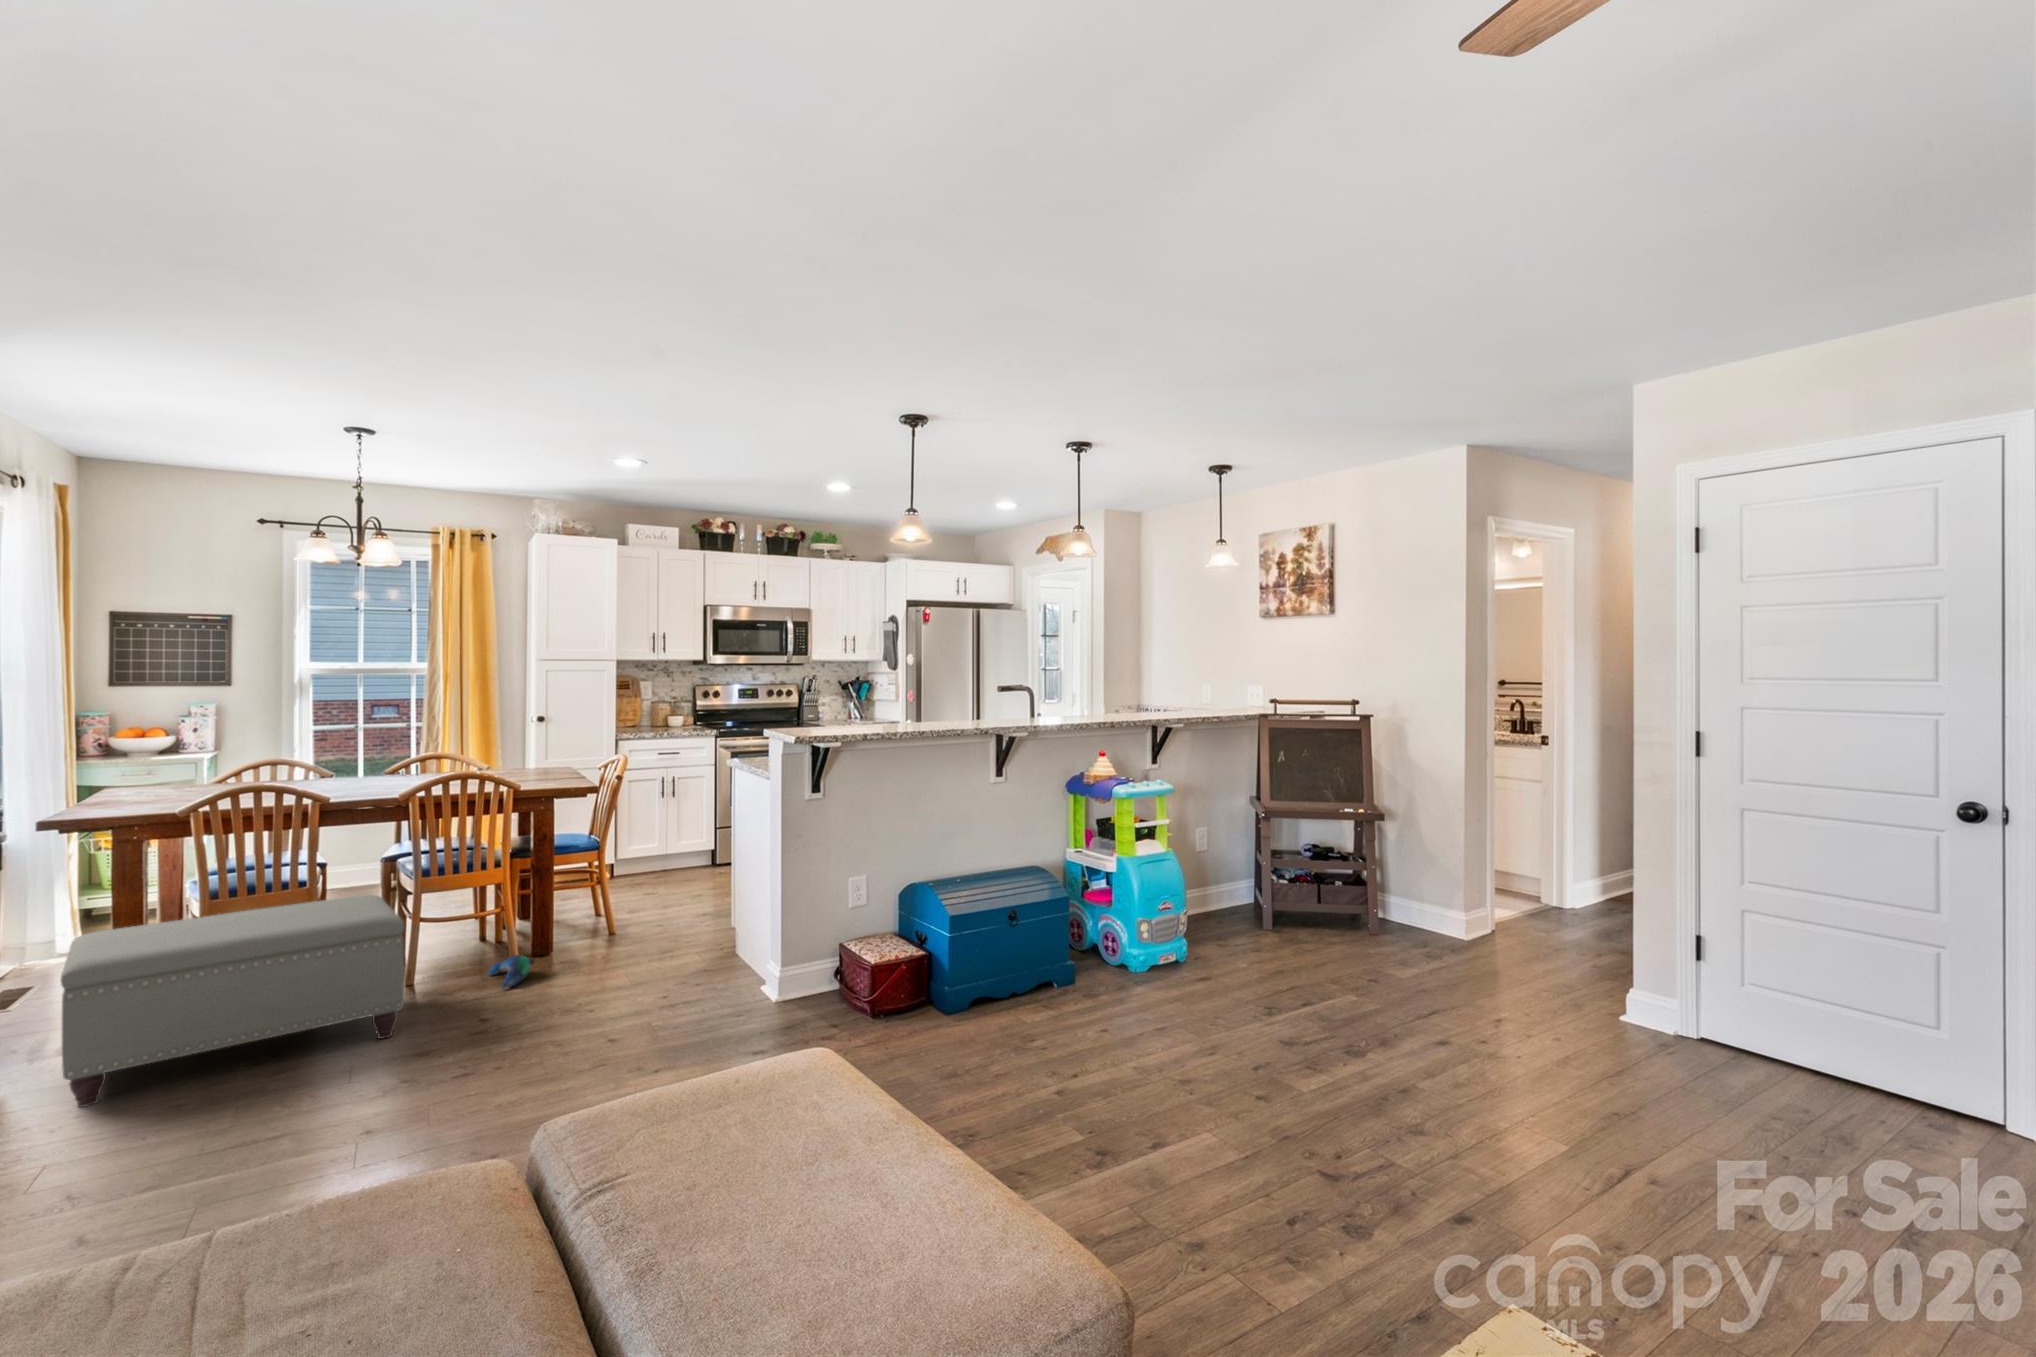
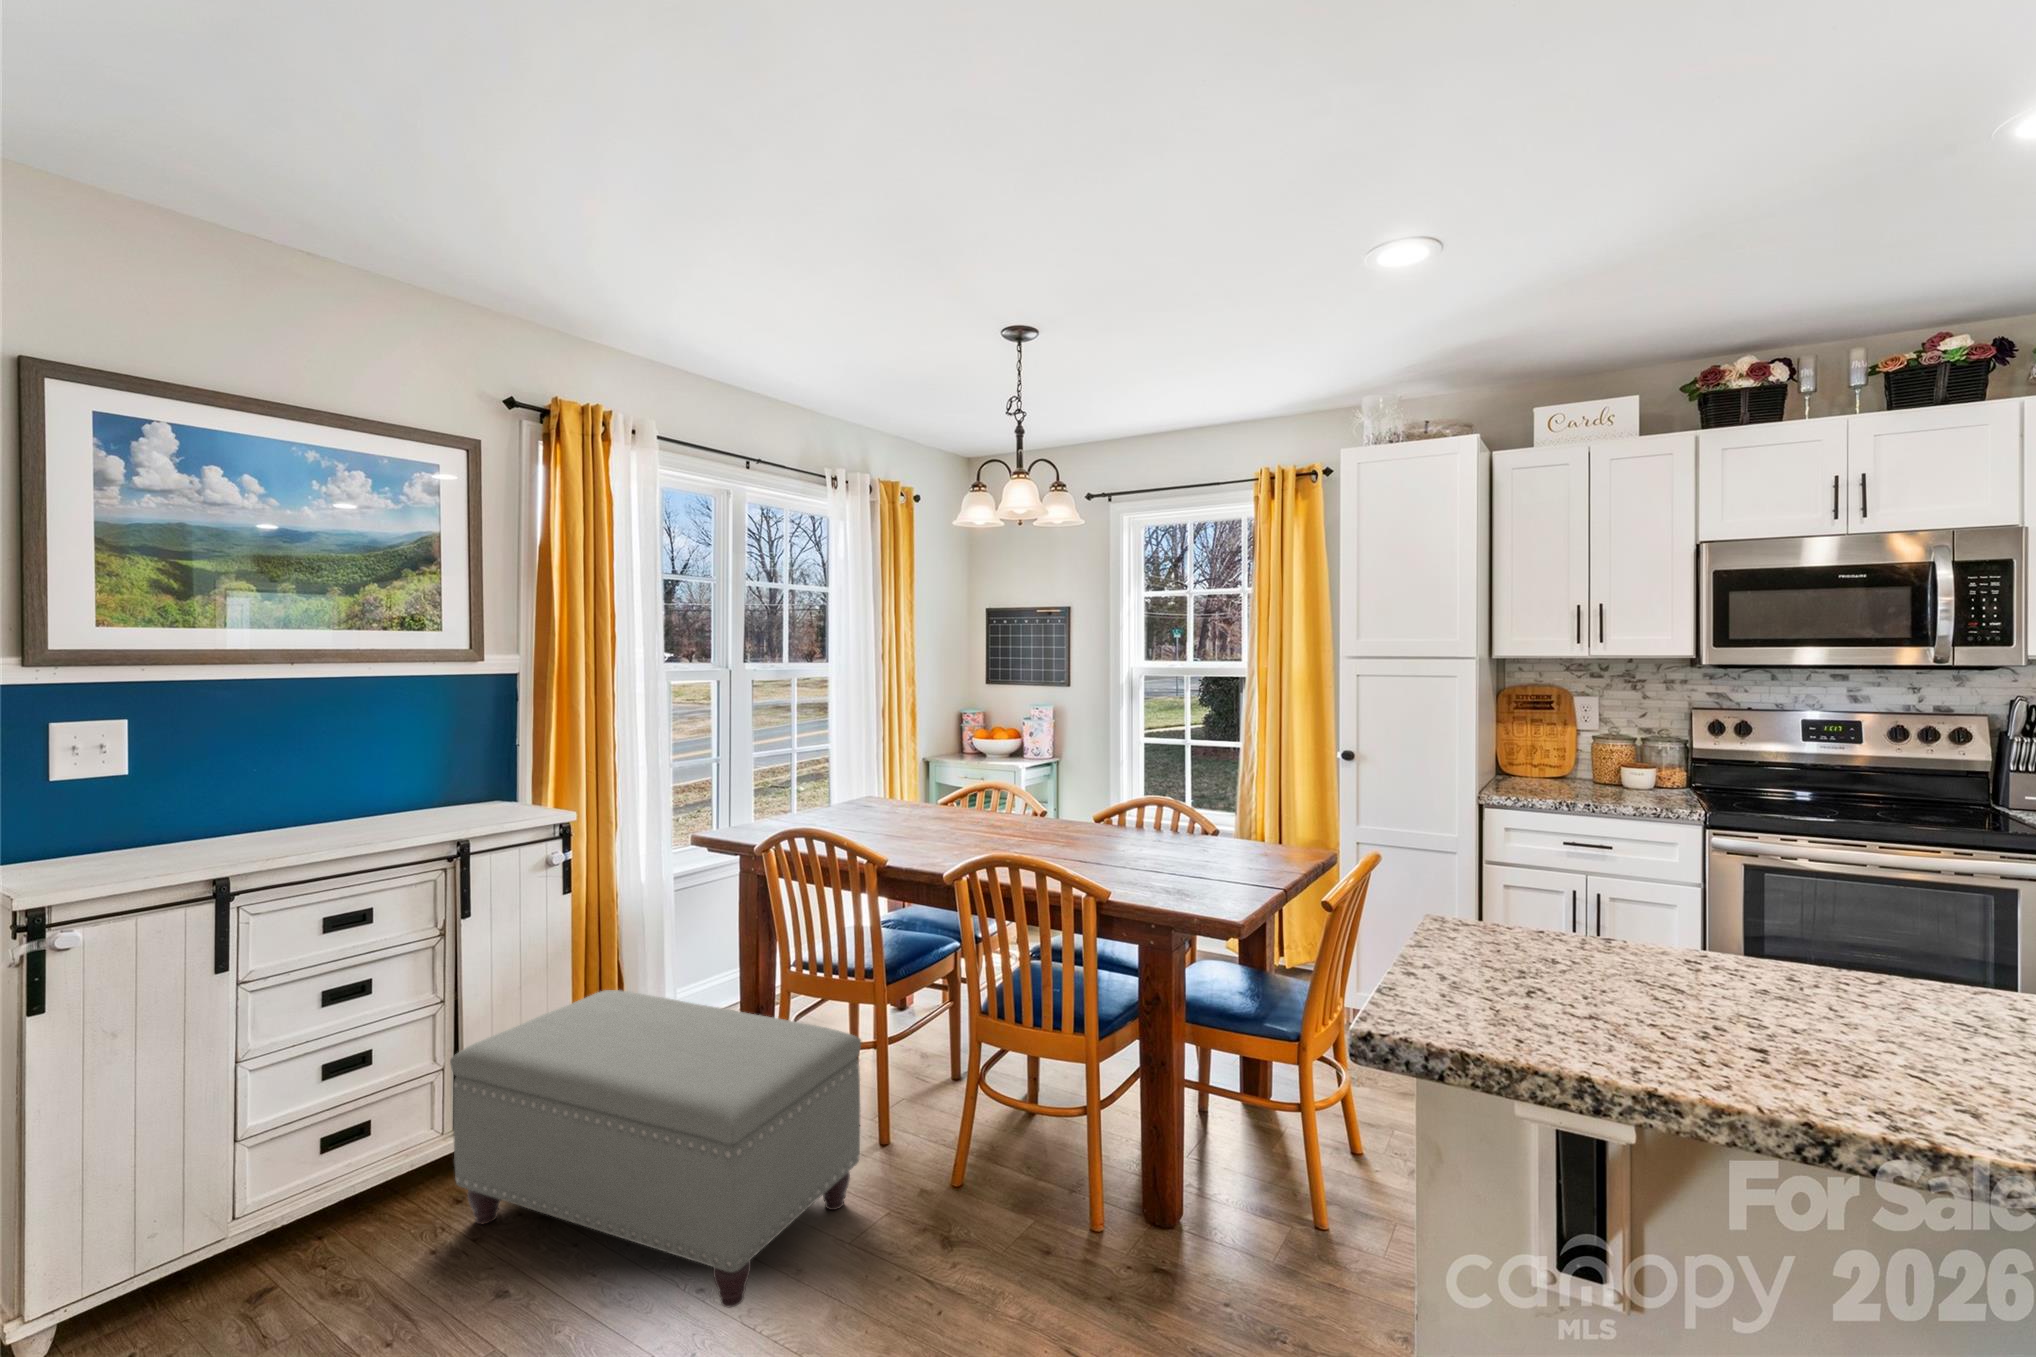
plush toy: present [488,955,535,989] -> none [962,1205,1048,1285]

